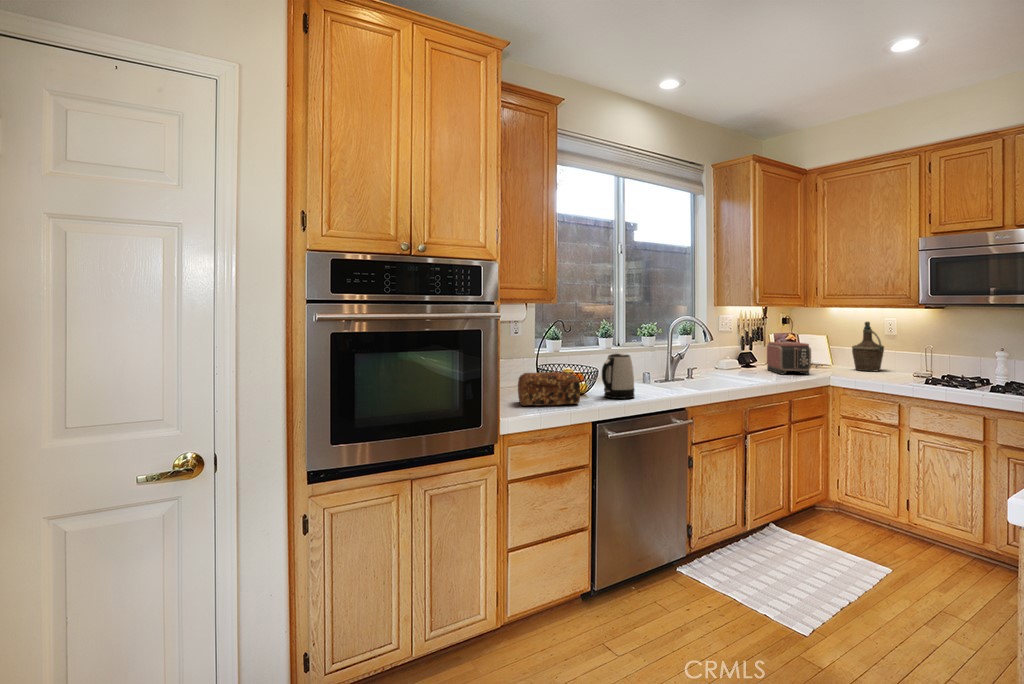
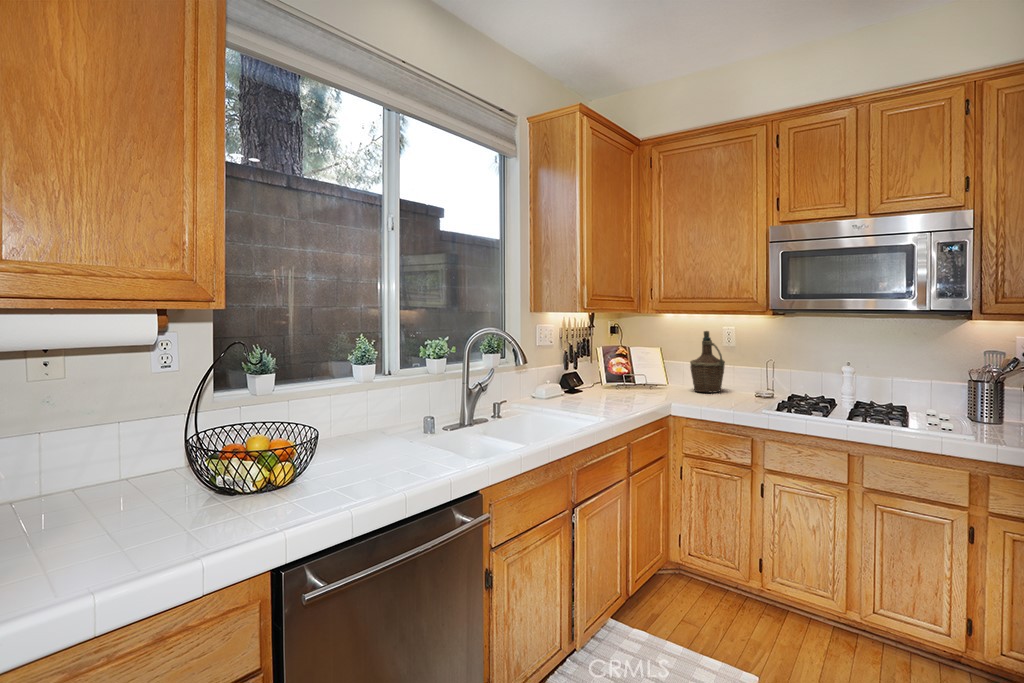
toaster: present [767,342,811,375] -> none [595,358,649,404]
kettle: present [602,353,635,399] -> none [327,402,394,488]
bread loaf: present [518,372,580,406] -> none [126,452,272,538]

